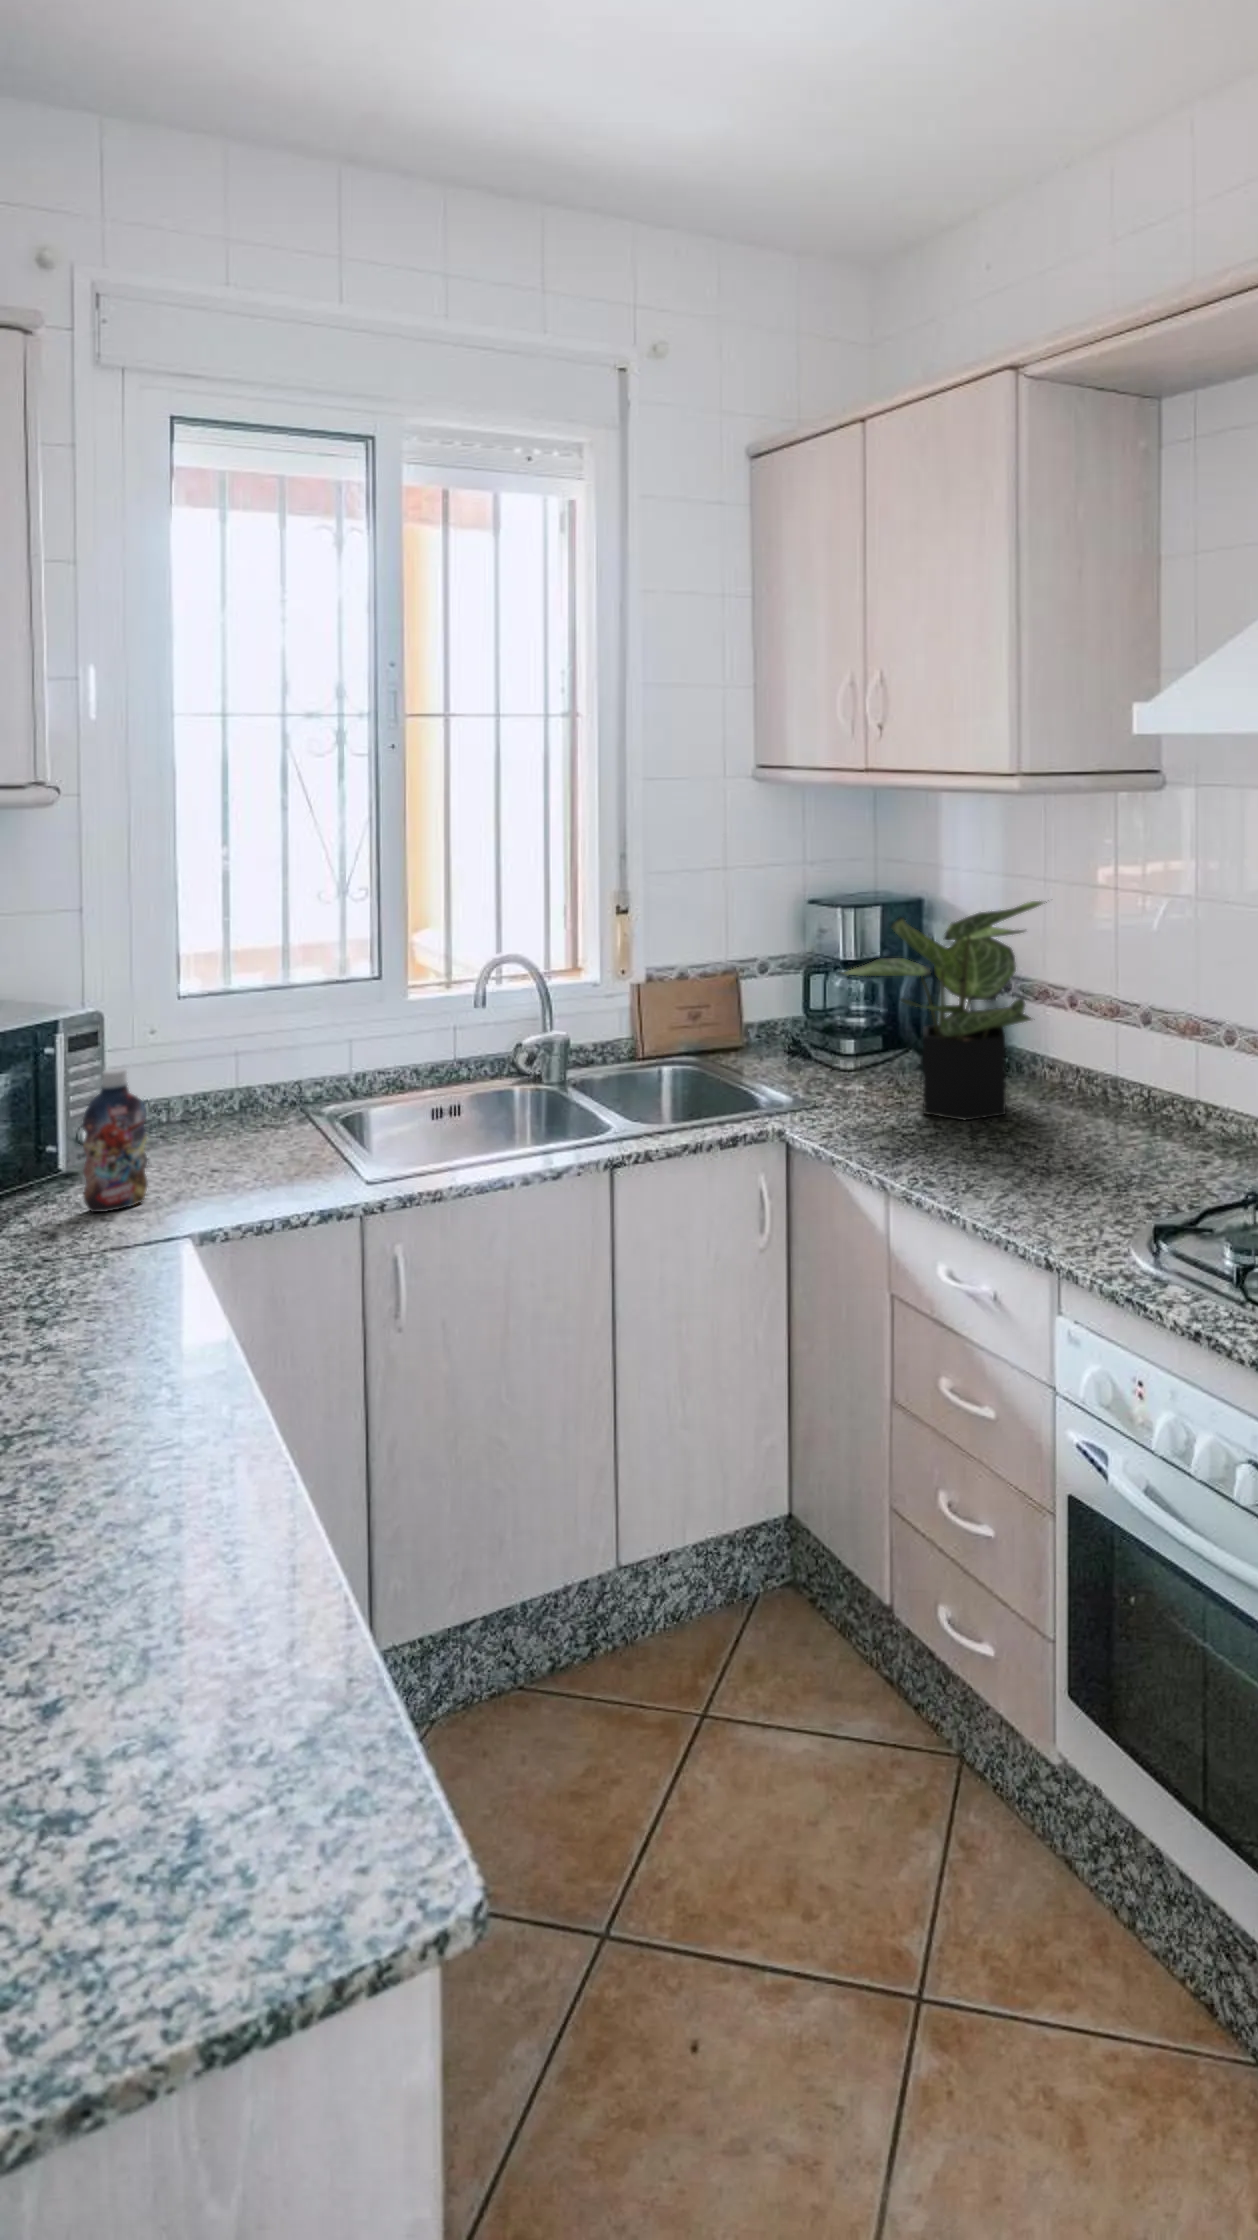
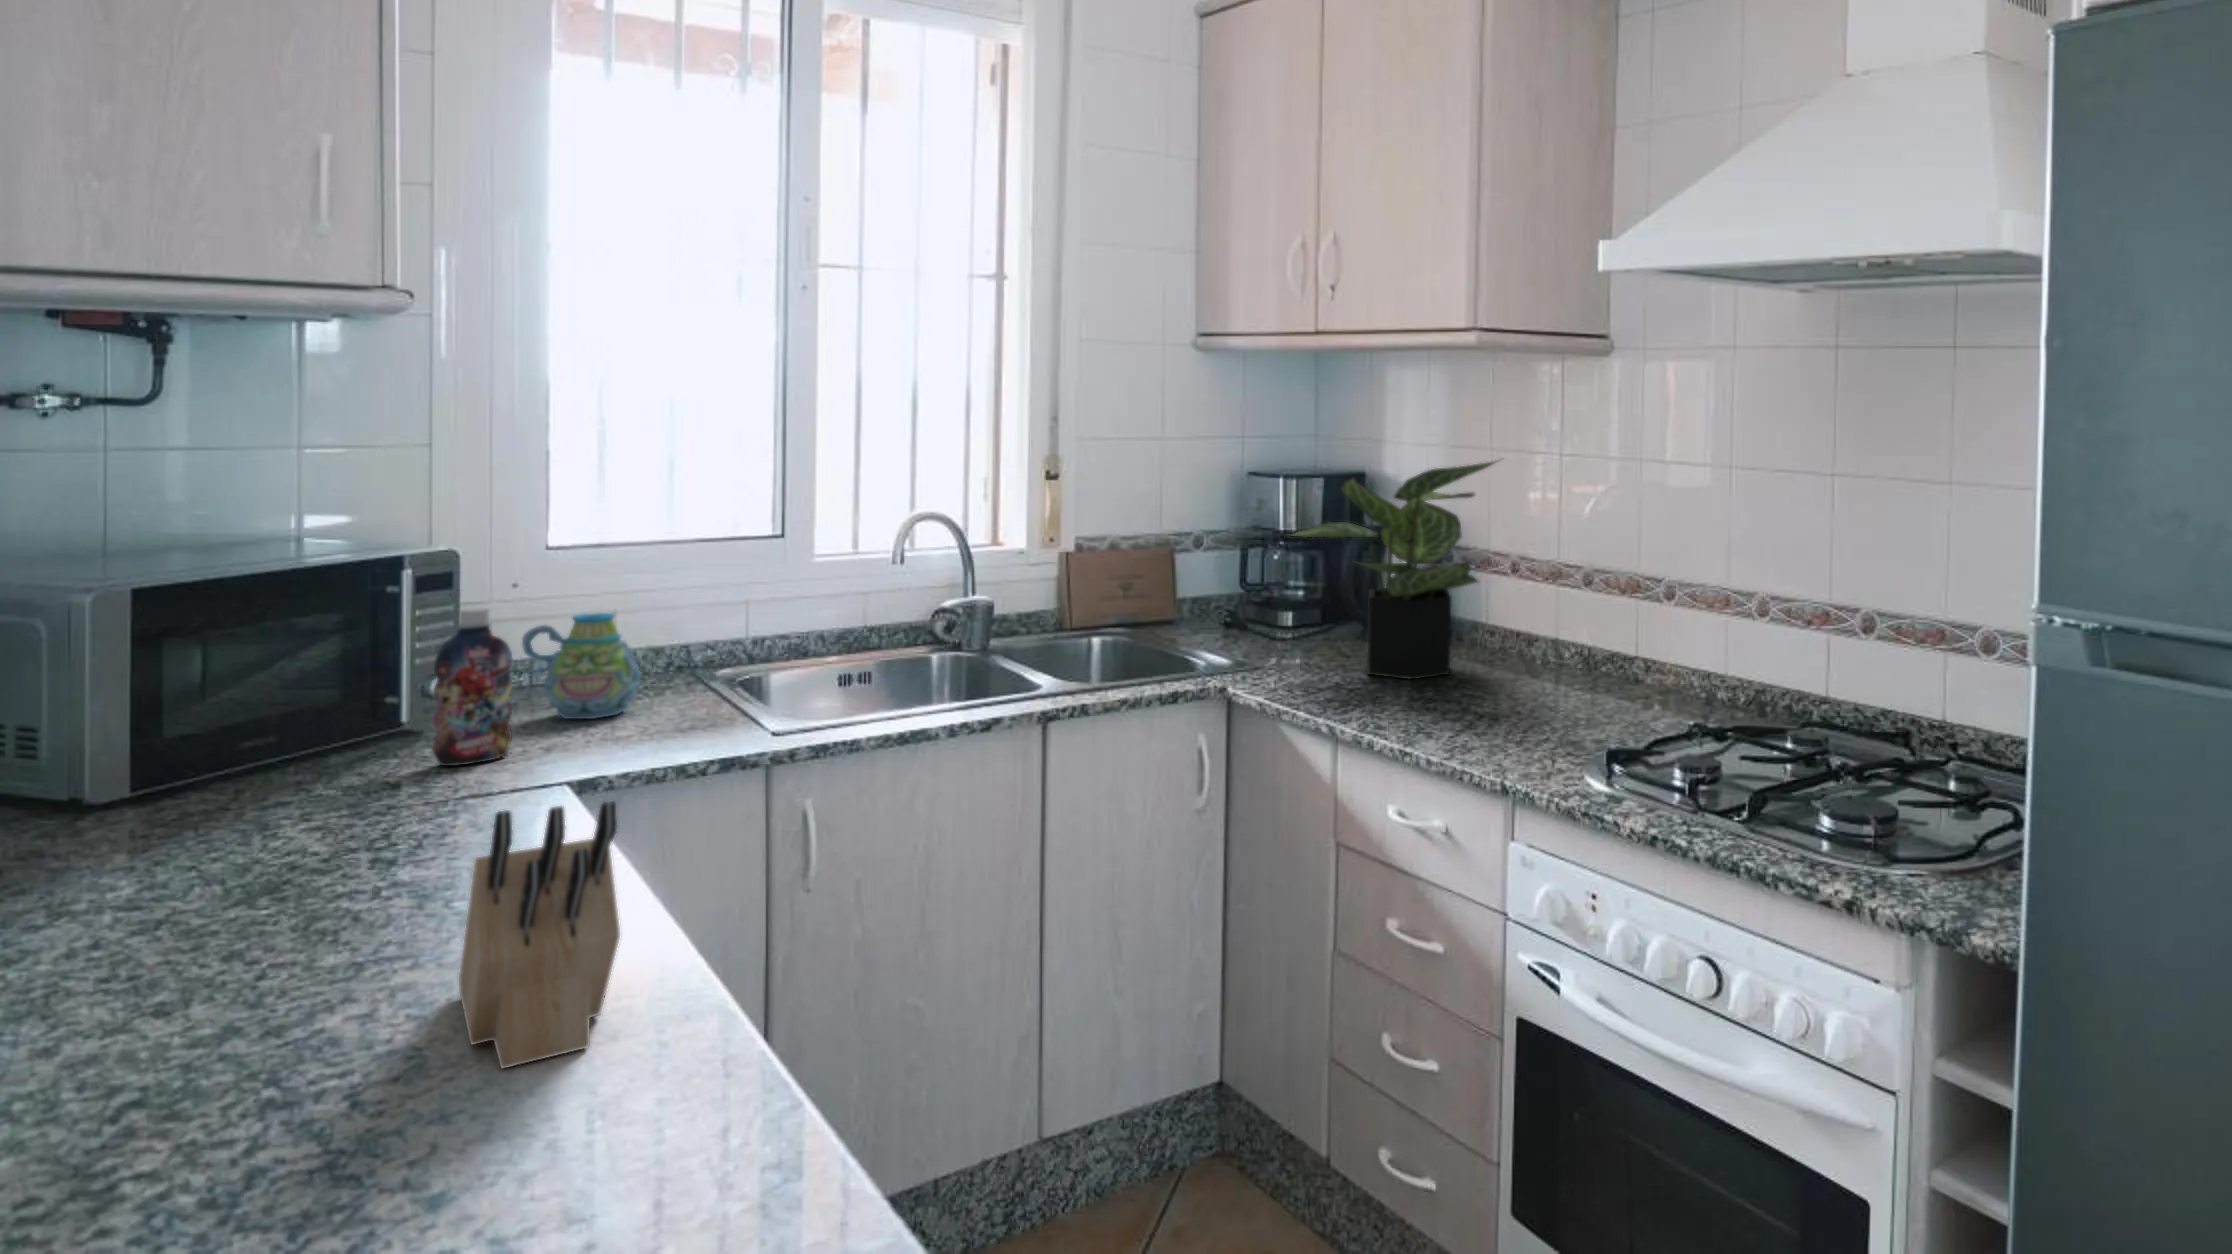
mug: none [158,1061,257,1160] -> present [522,613,640,719]
knife block: none [84,1330,206,1564] -> present [459,801,620,1068]

